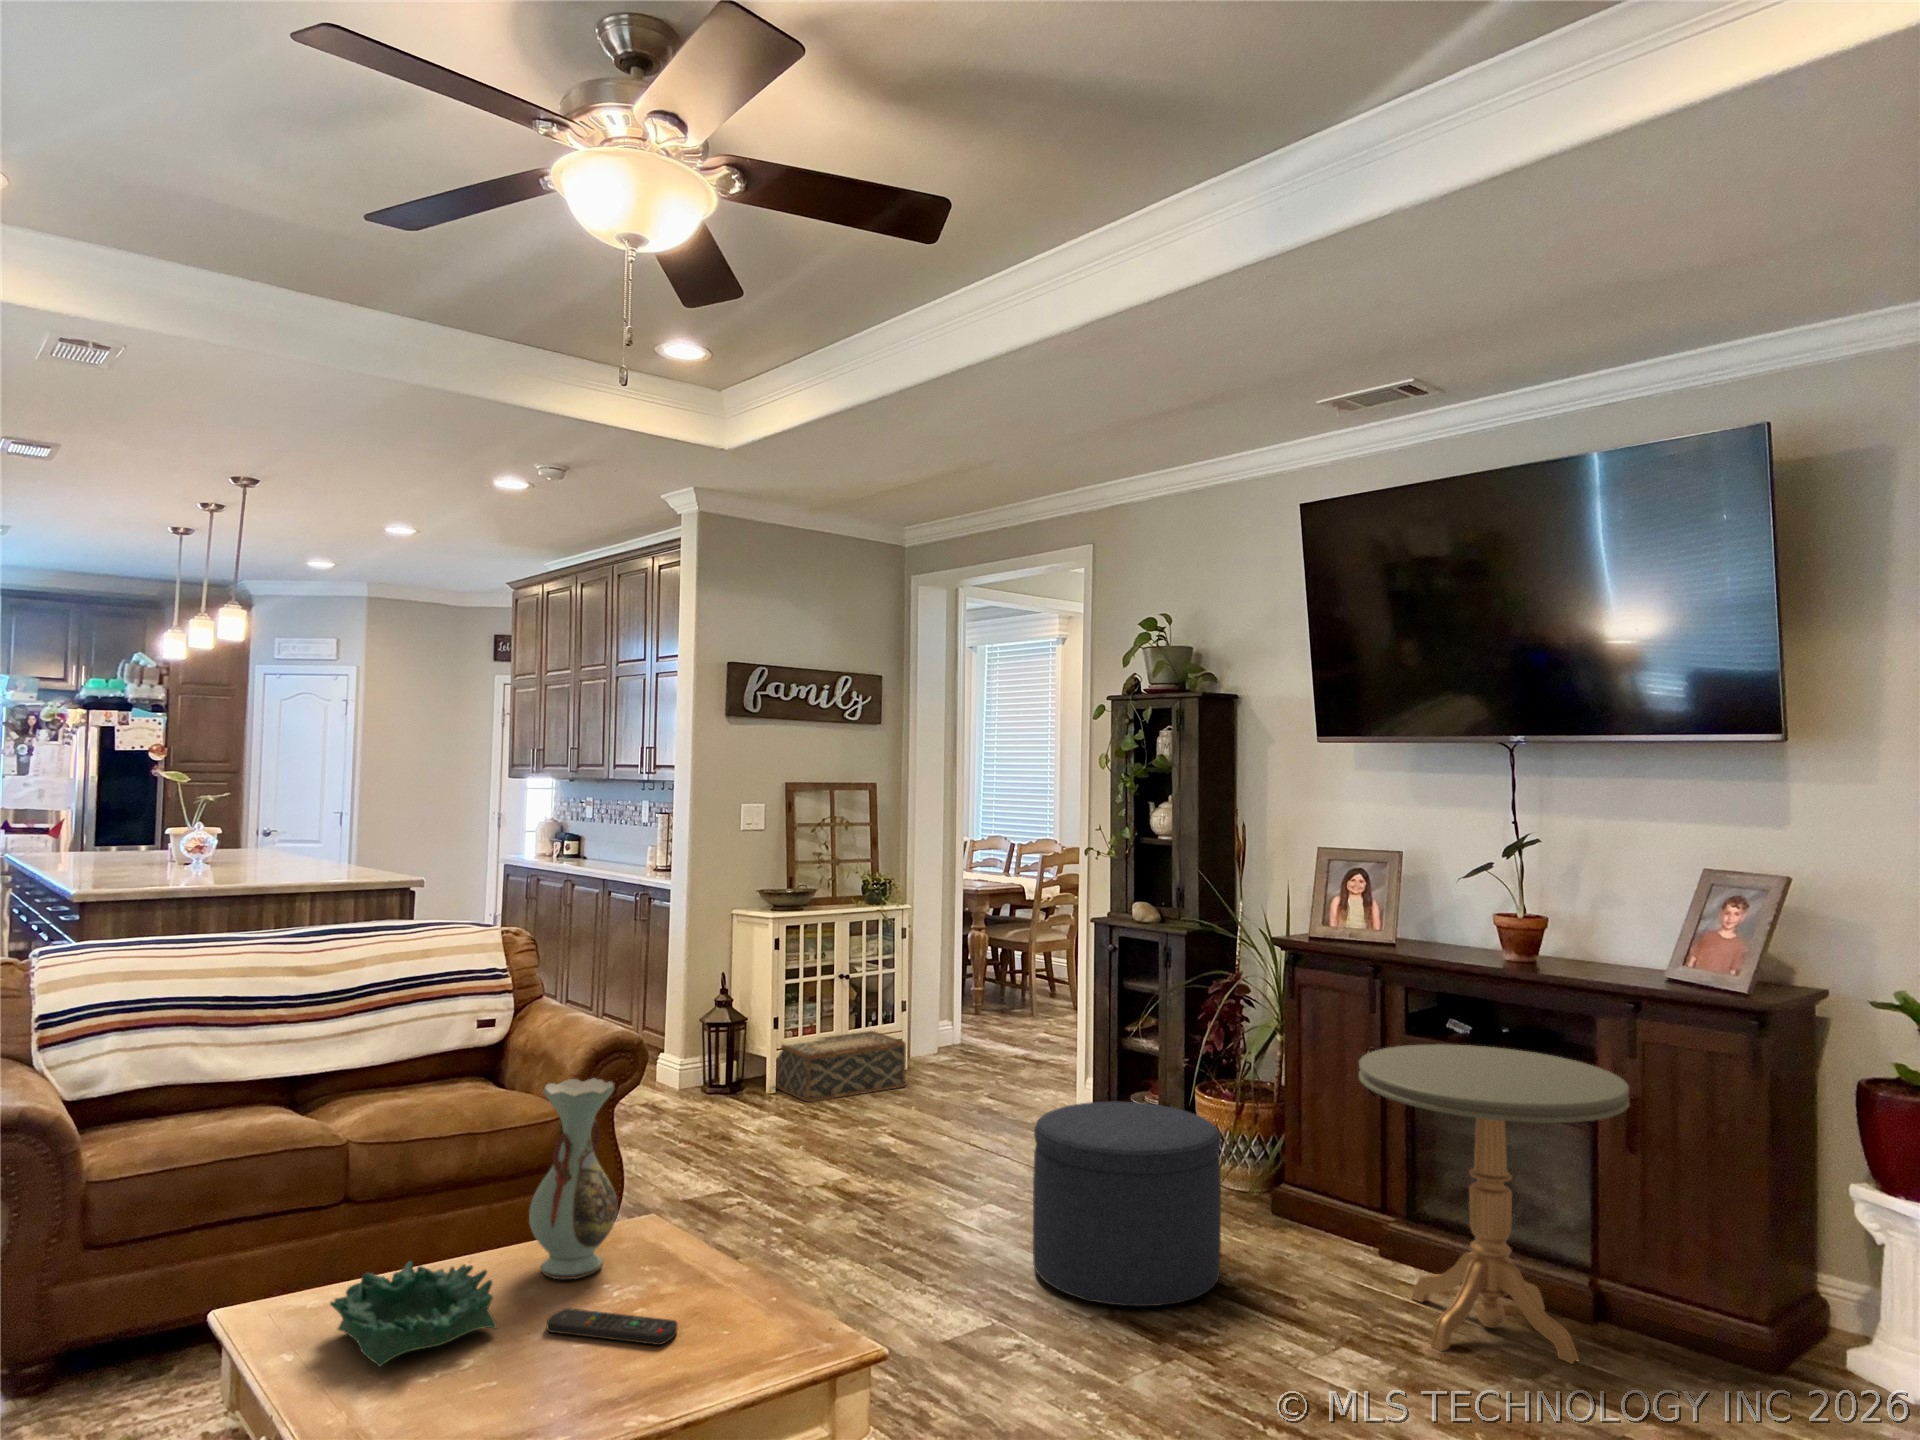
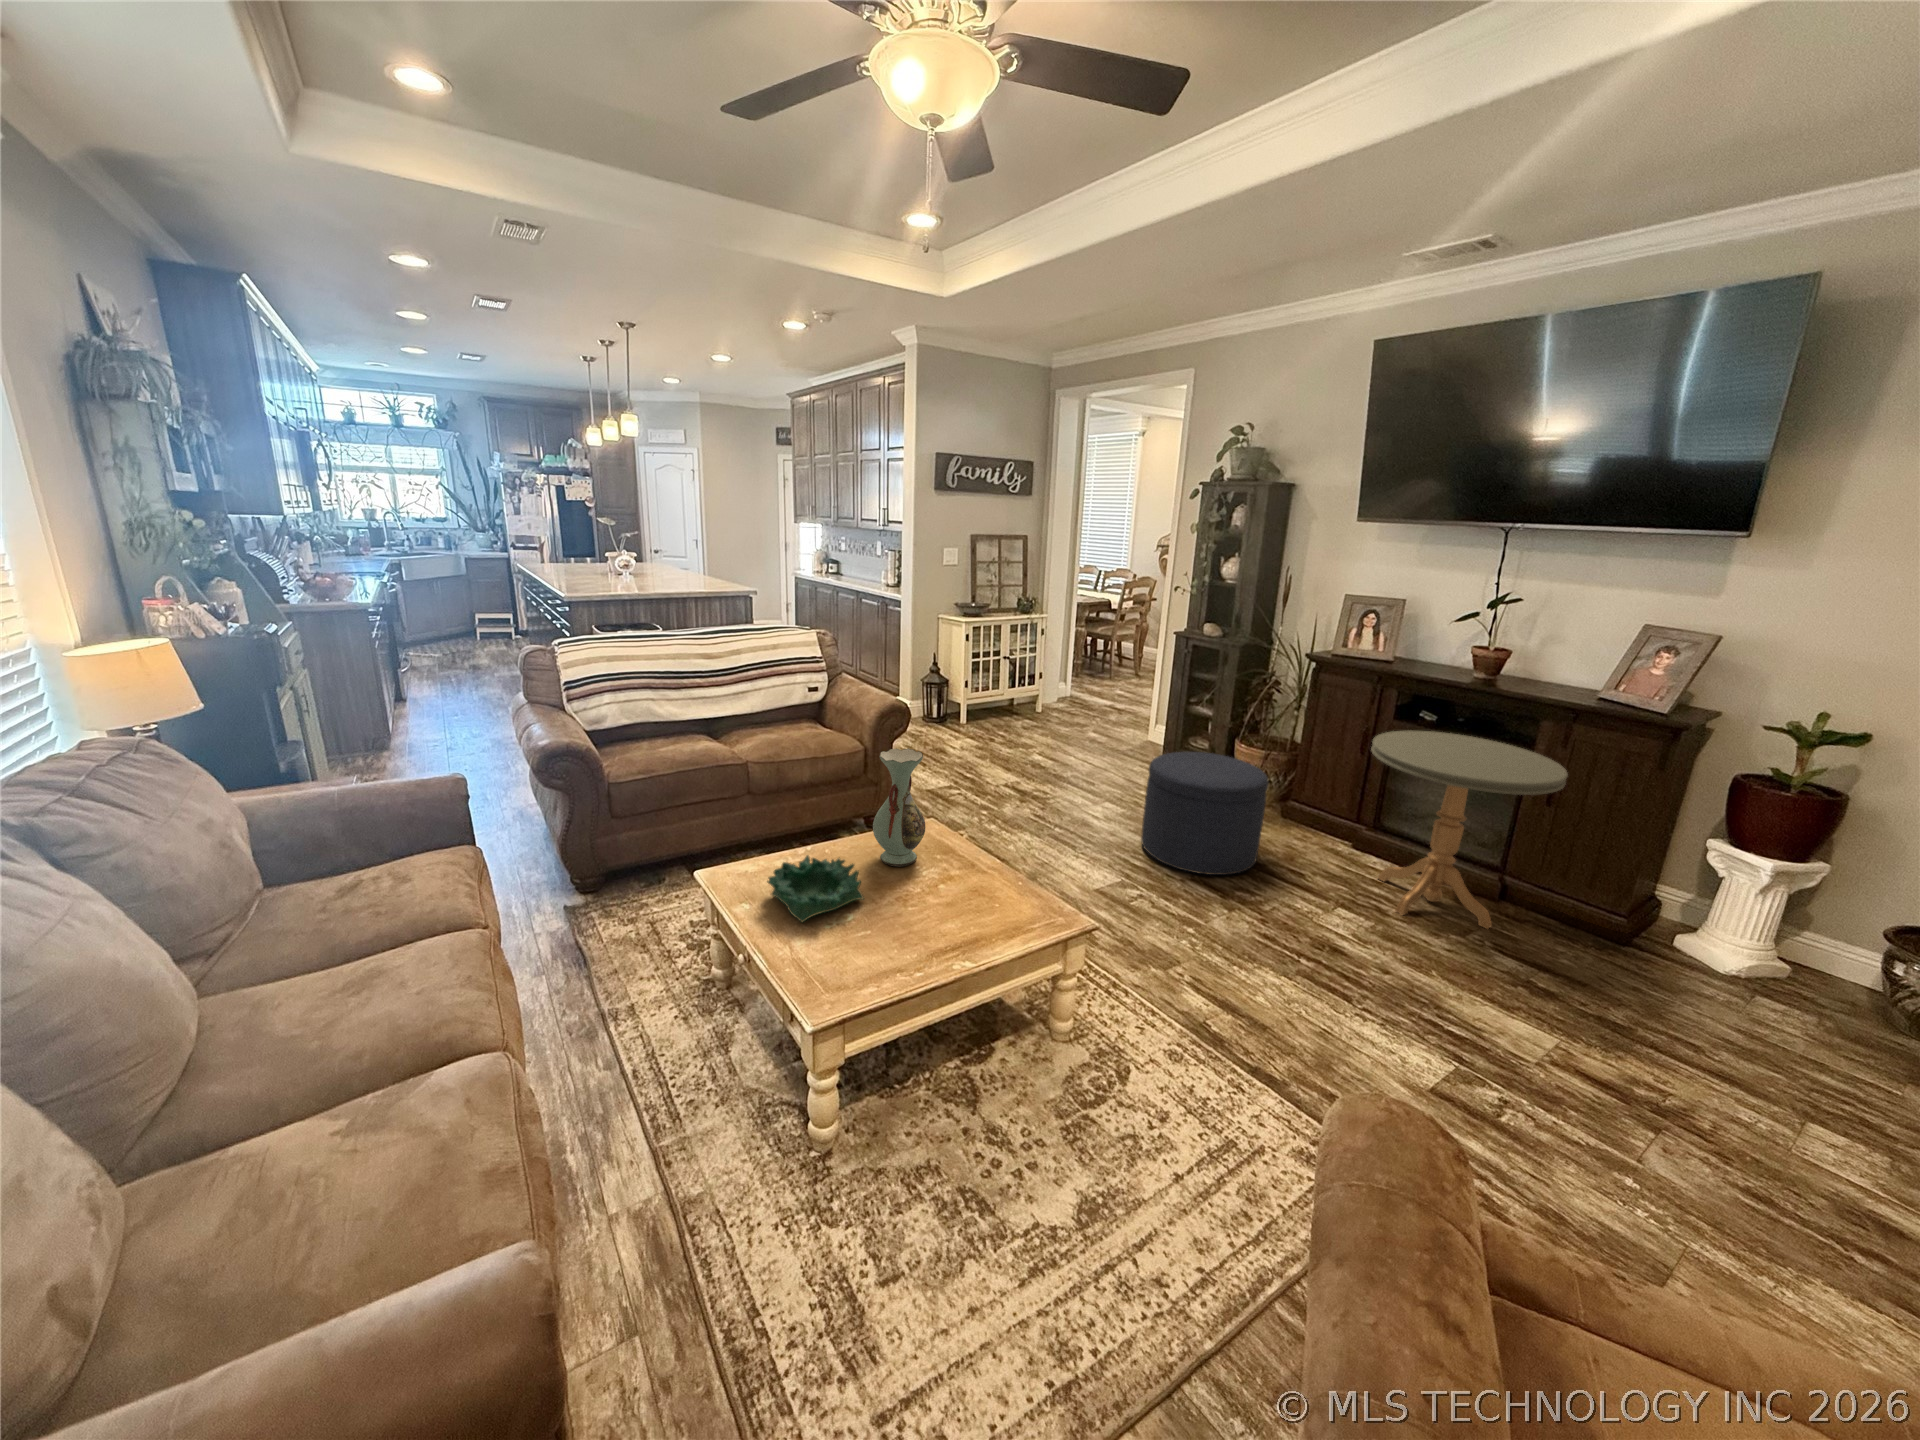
woven basket: present [776,1031,906,1102] -> none [967,688,1044,730]
remote control: present [547,1308,677,1345] -> none [894,888,973,917]

